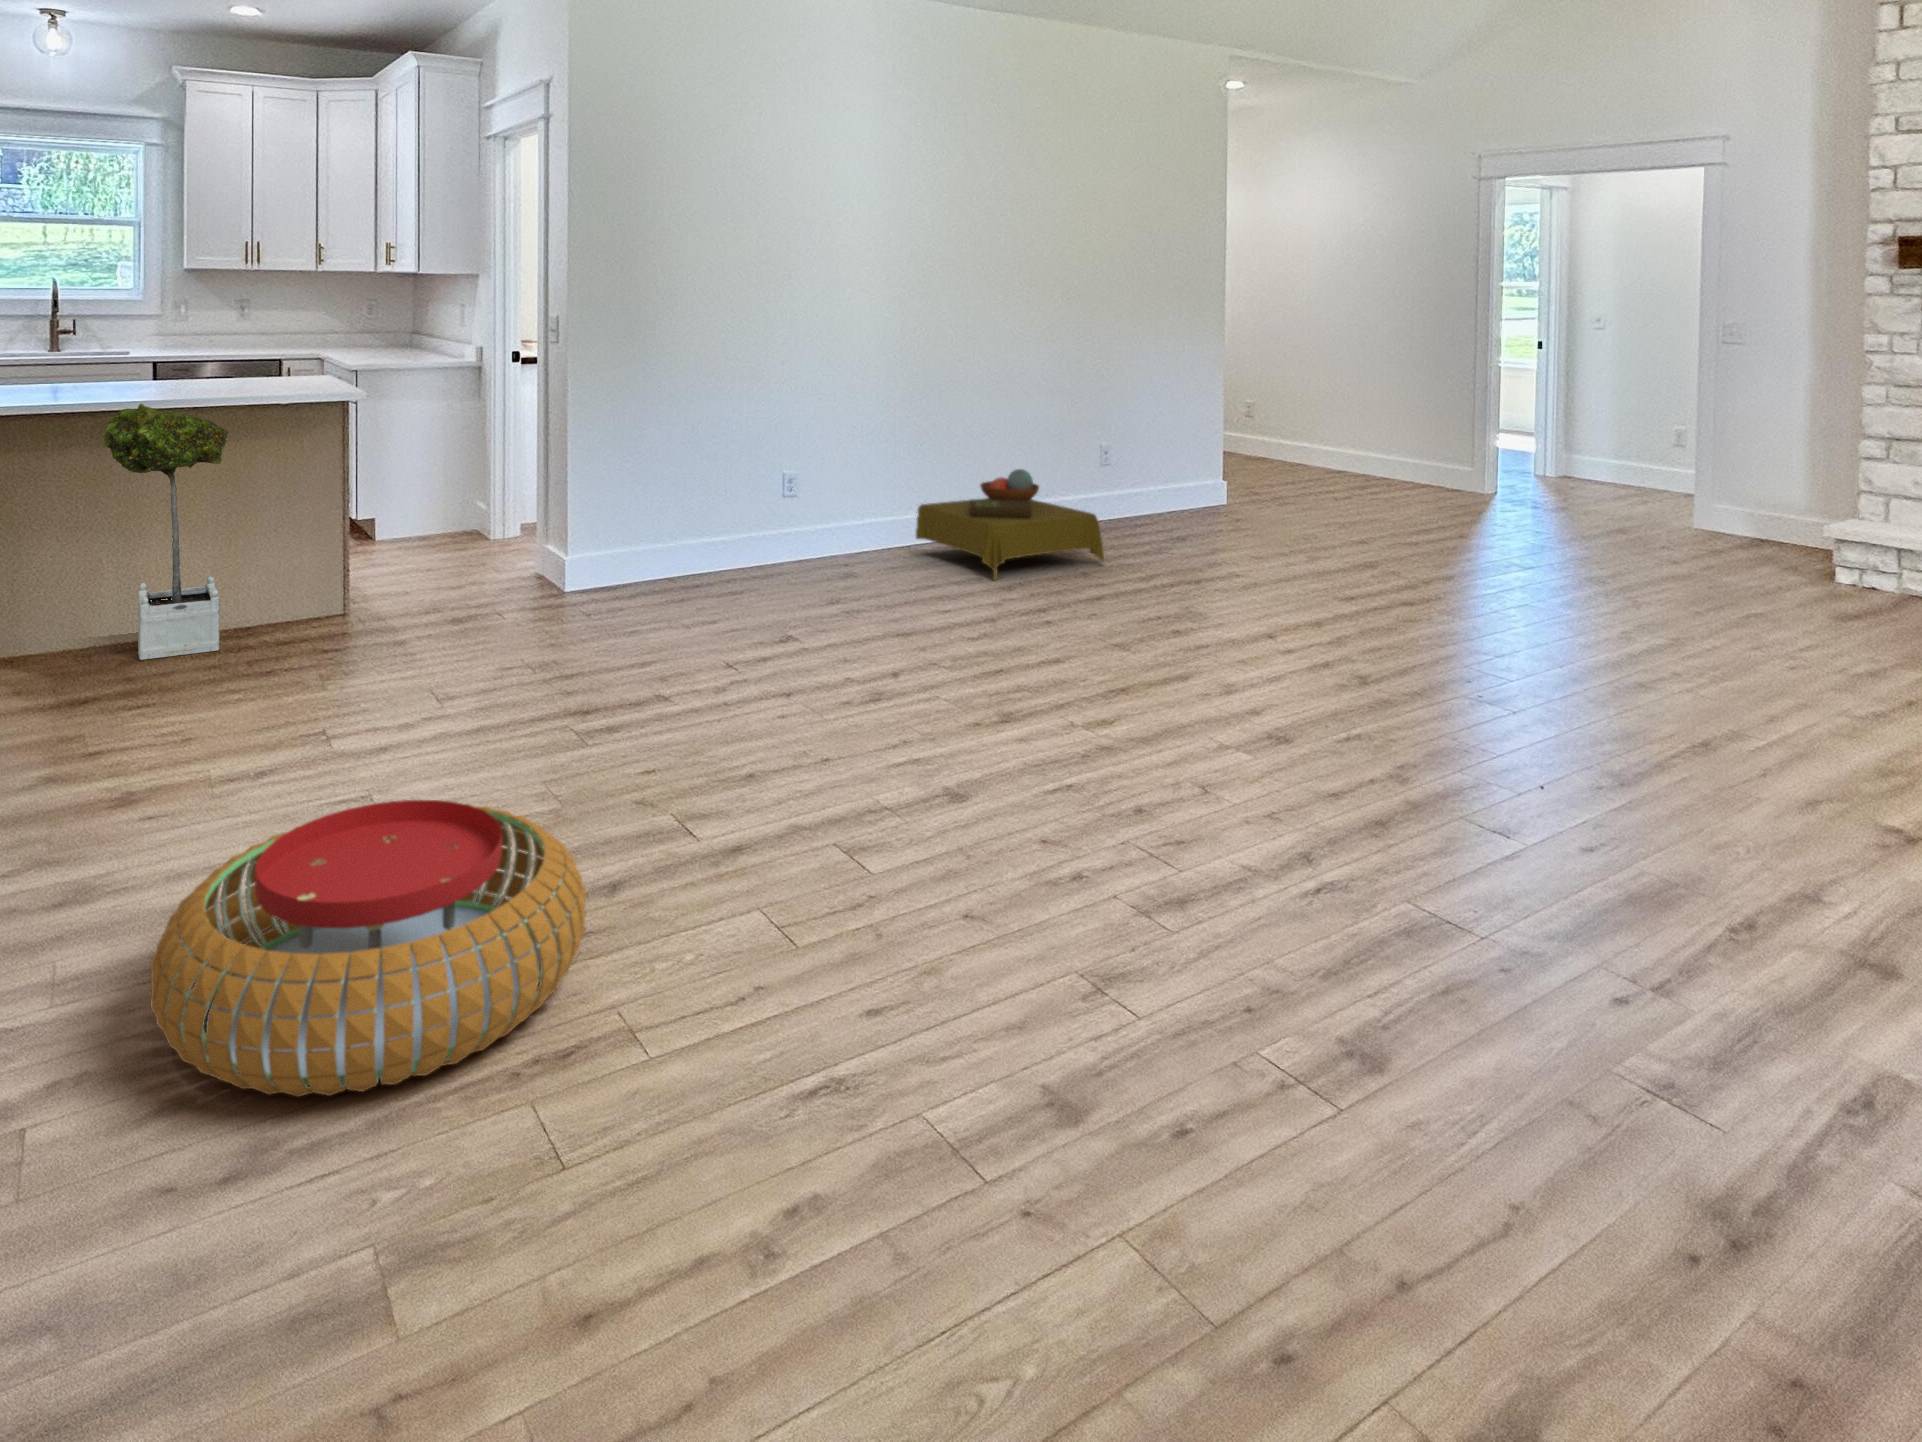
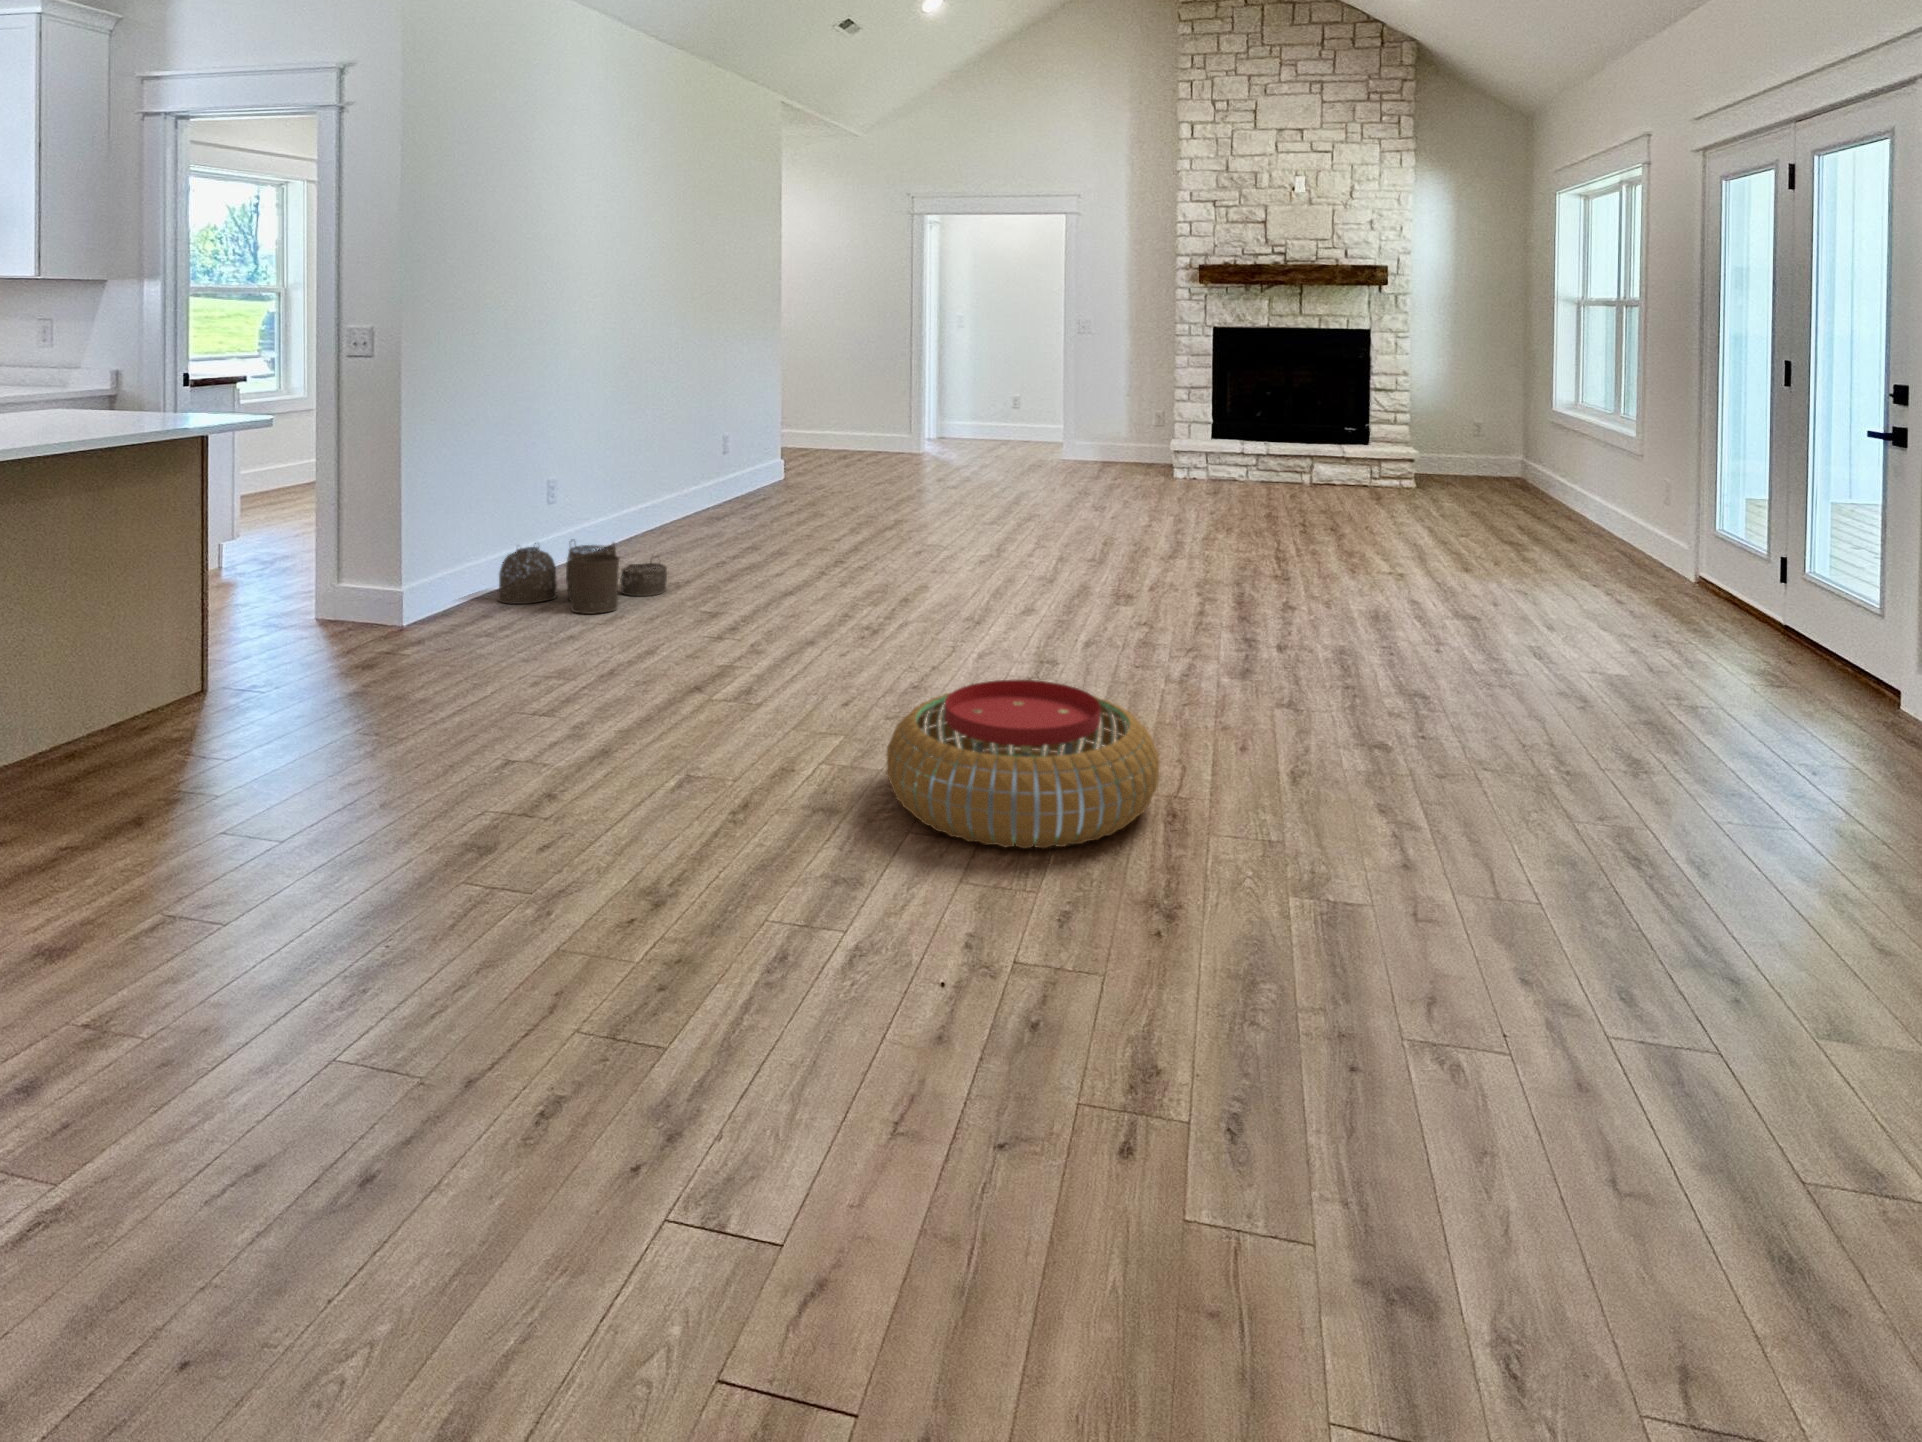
potted tree: present [104,404,228,660] -> none [58,452,217,755]
side table: present [916,469,1104,580] -> none [640,456,803,550]
woven basket: none [652,533,805,618] -> present [498,539,667,614]

